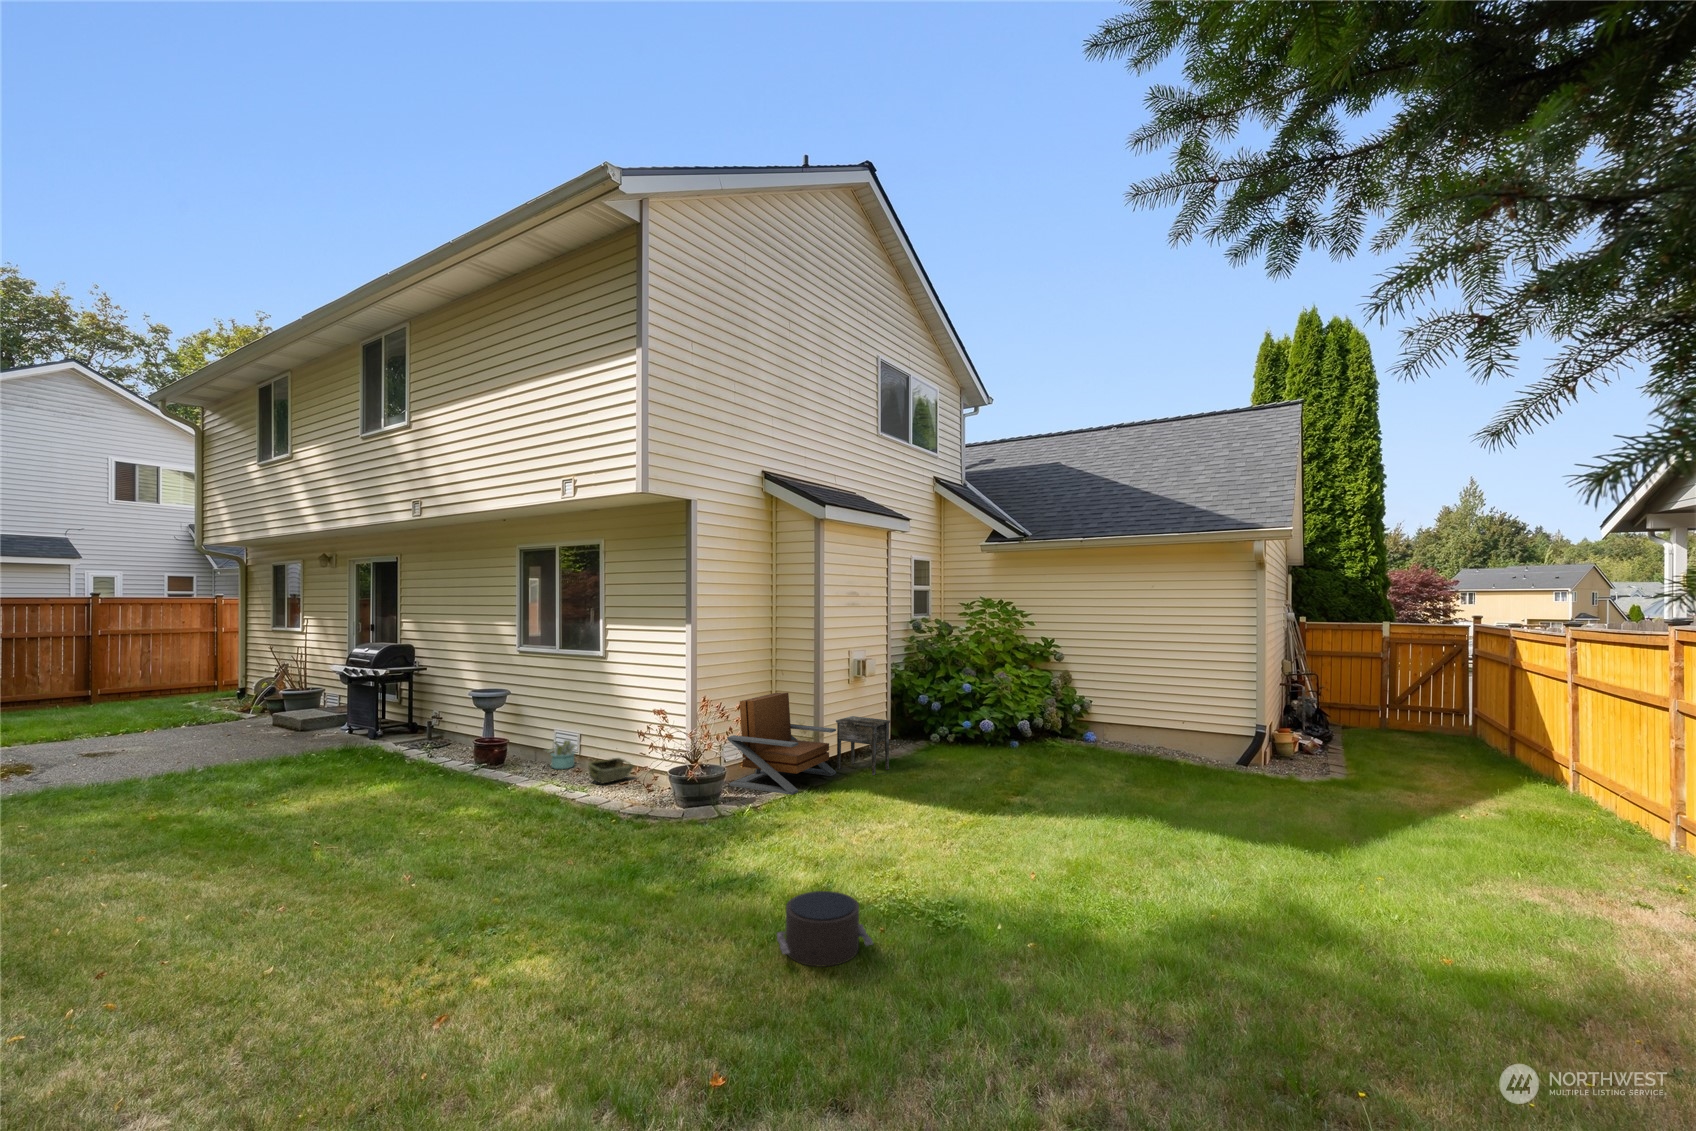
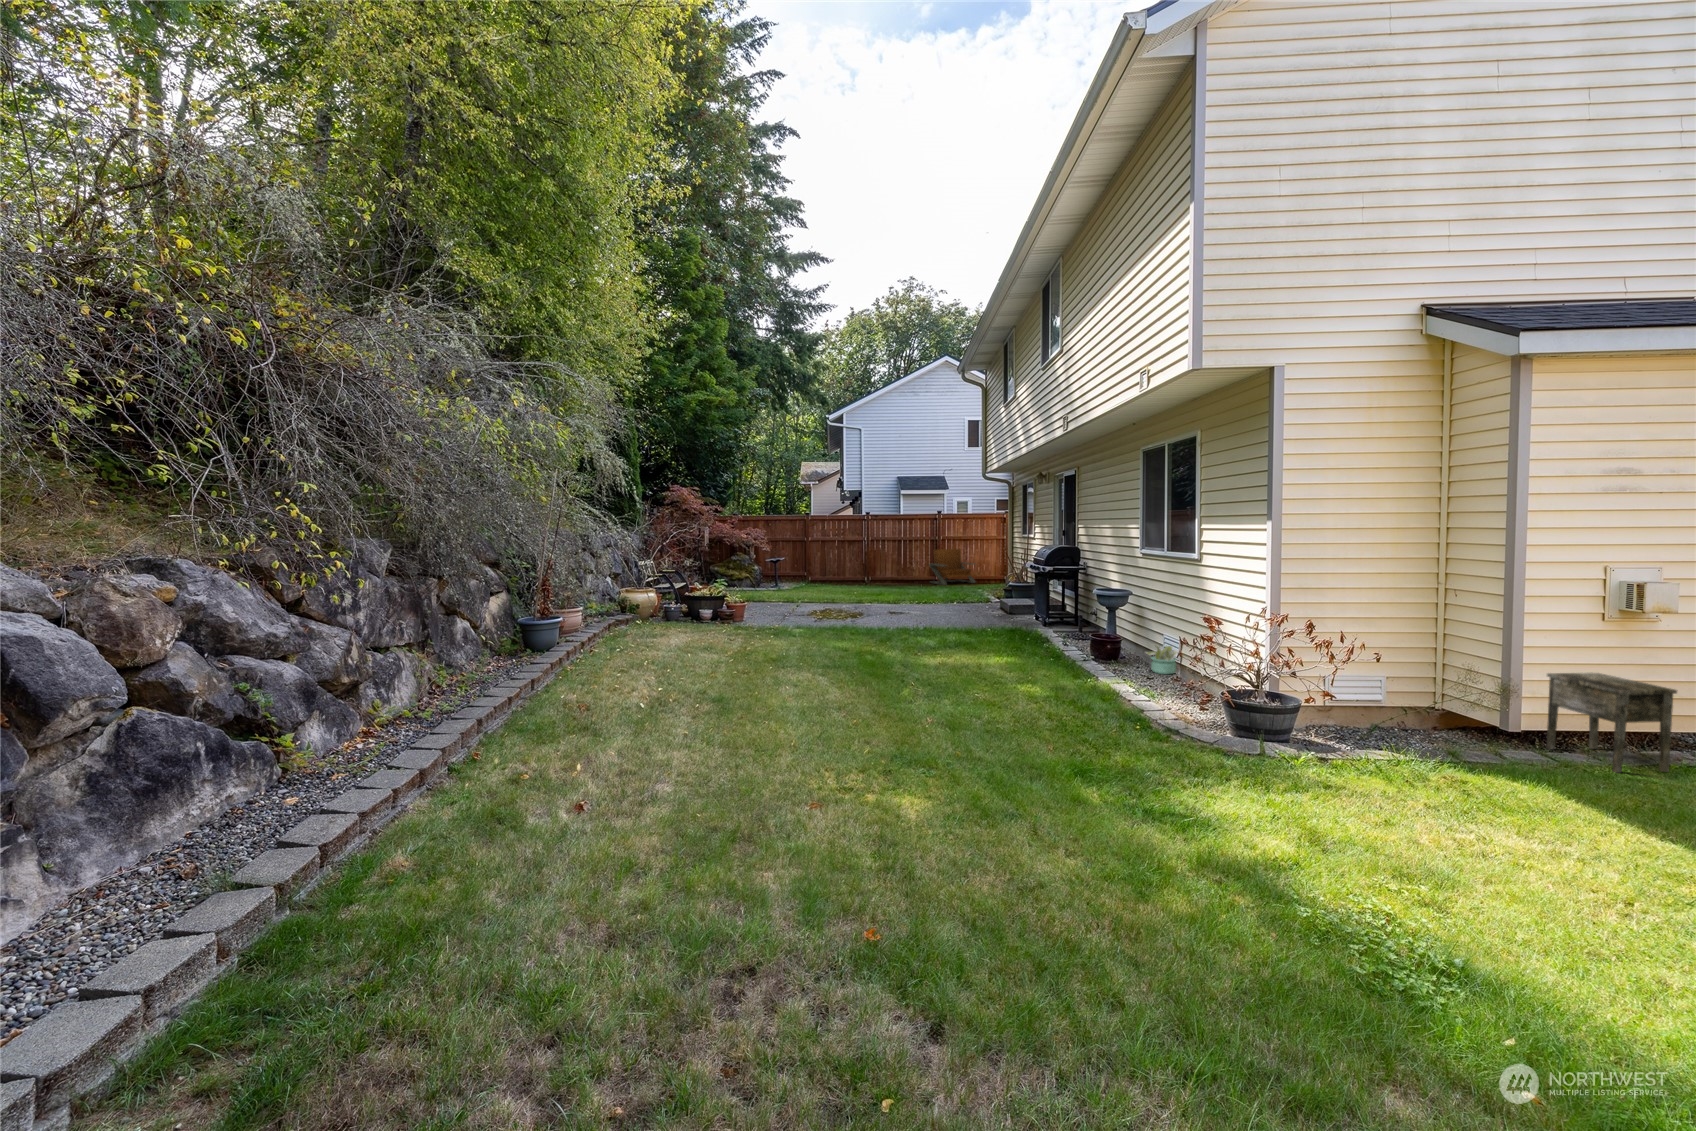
lounge chair: present [727,693,836,795] -> present [929,549,975,585]
woven basket: present [588,758,633,784] -> none [1166,670,1219,695]
pouf: present [777,891,873,967] -> none [1112,852,1256,957]

